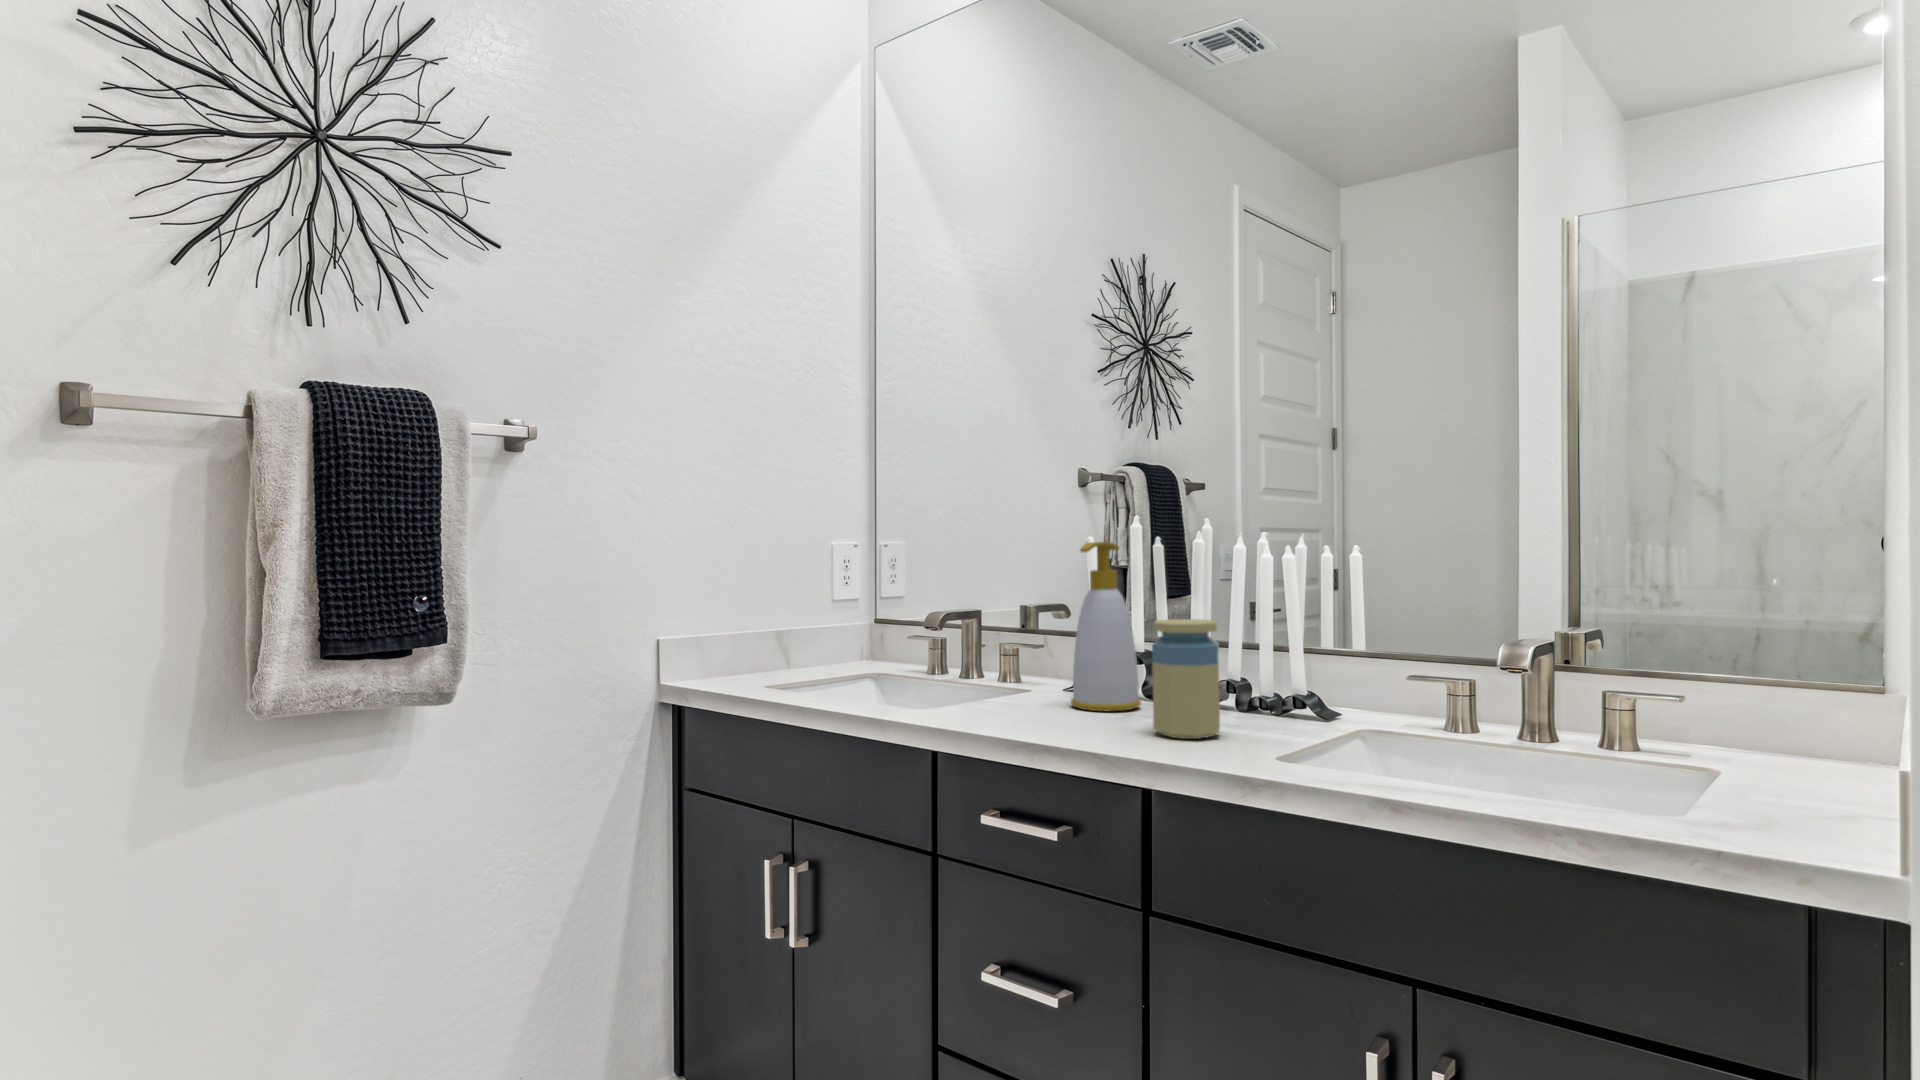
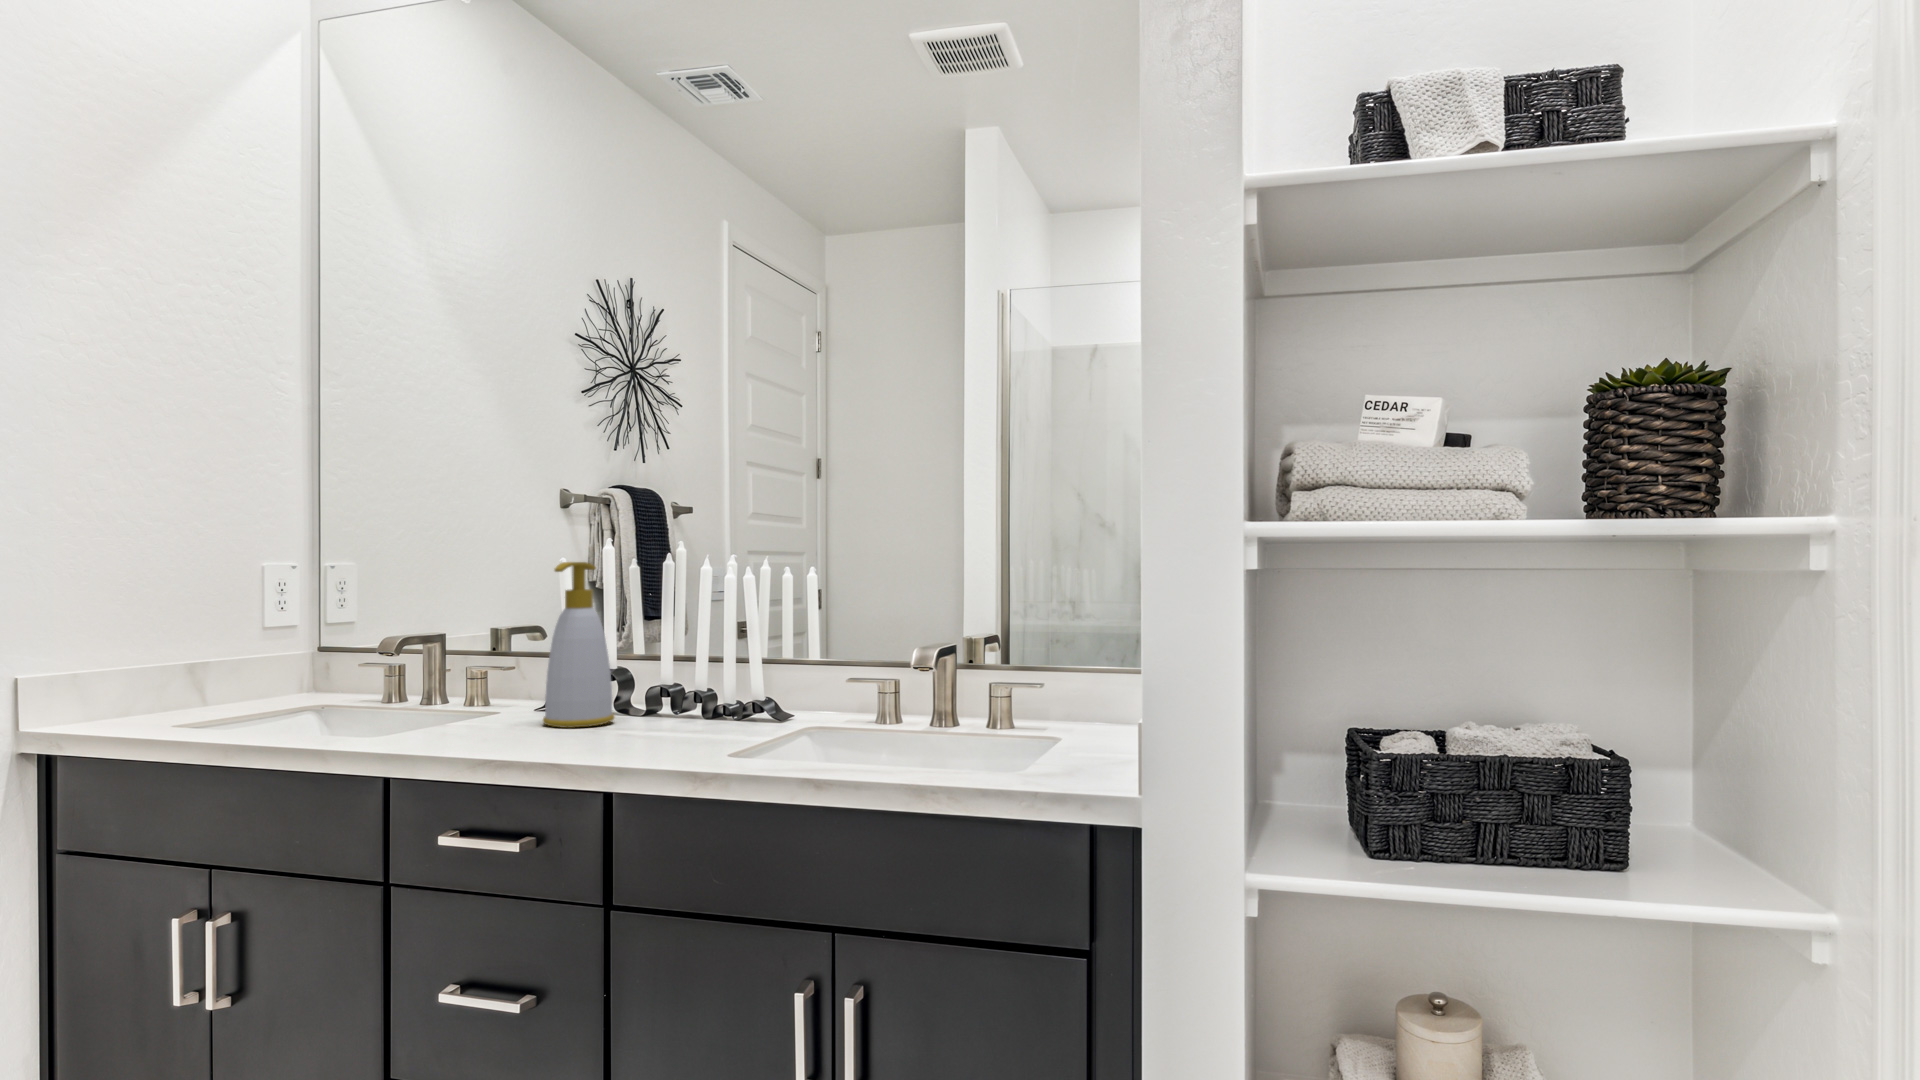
jar: present [1152,619,1220,739] -> none [619,635,683,746]

